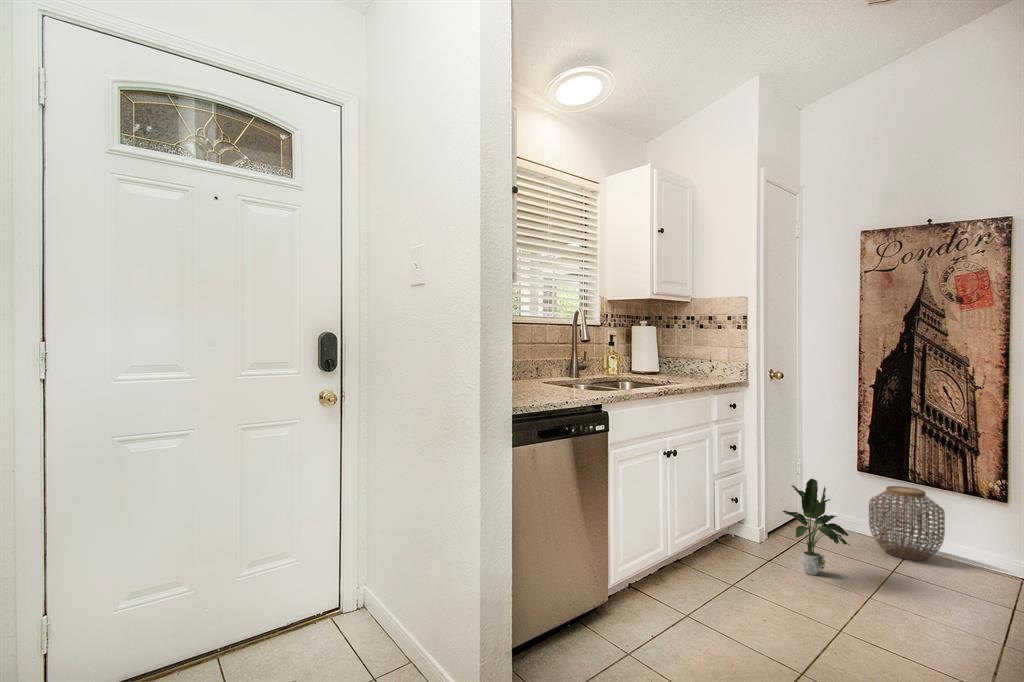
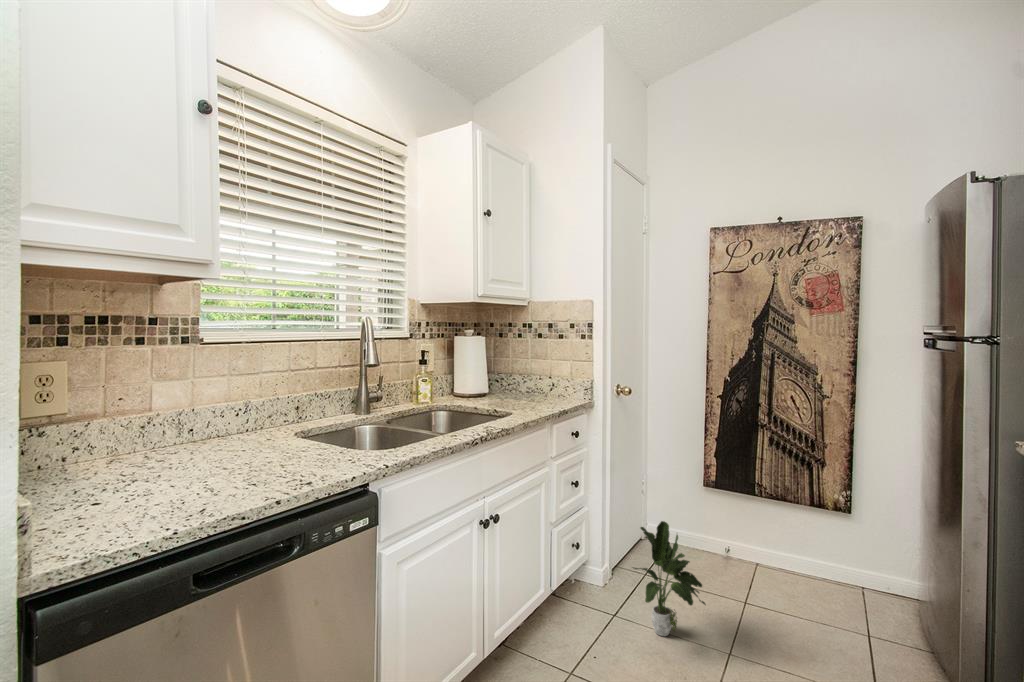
woven basket: present [869,486,945,561] -> none [718,505,793,589]

